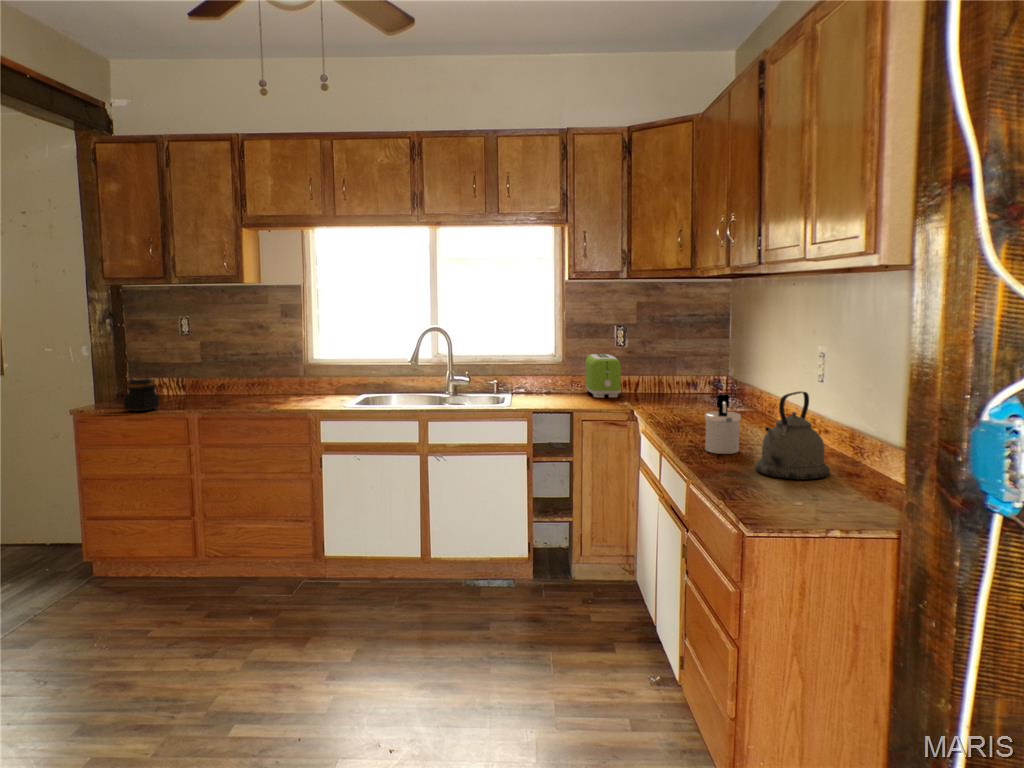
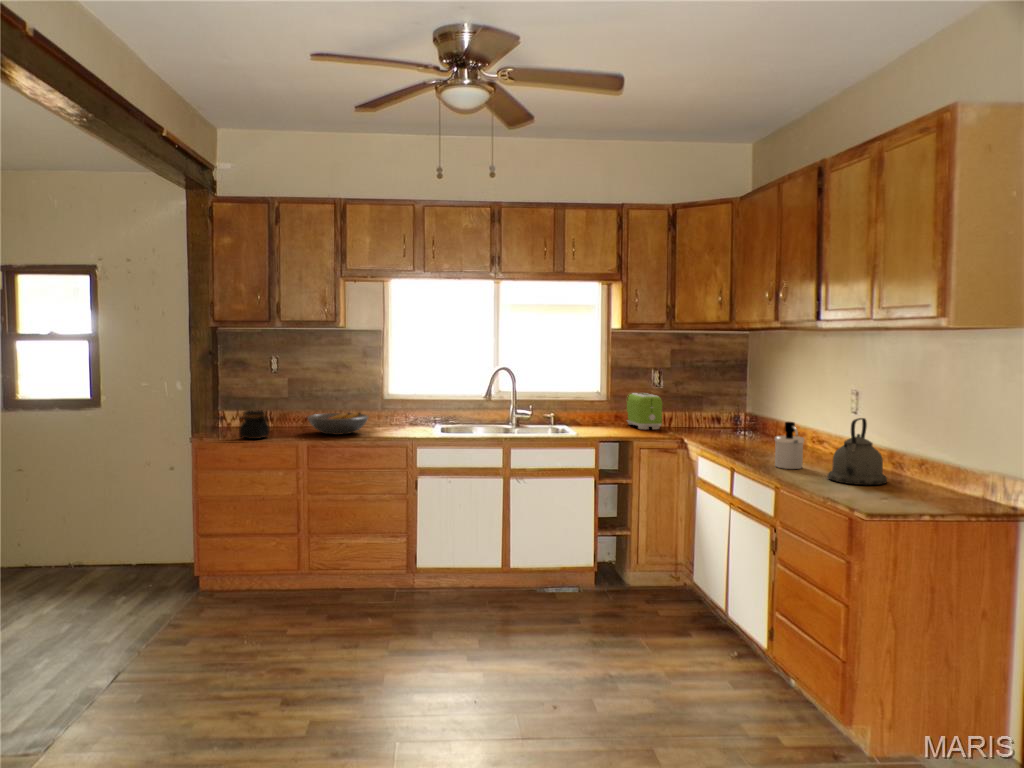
fruit bowl: none [205,380,277,405] -> present [308,413,369,435]

